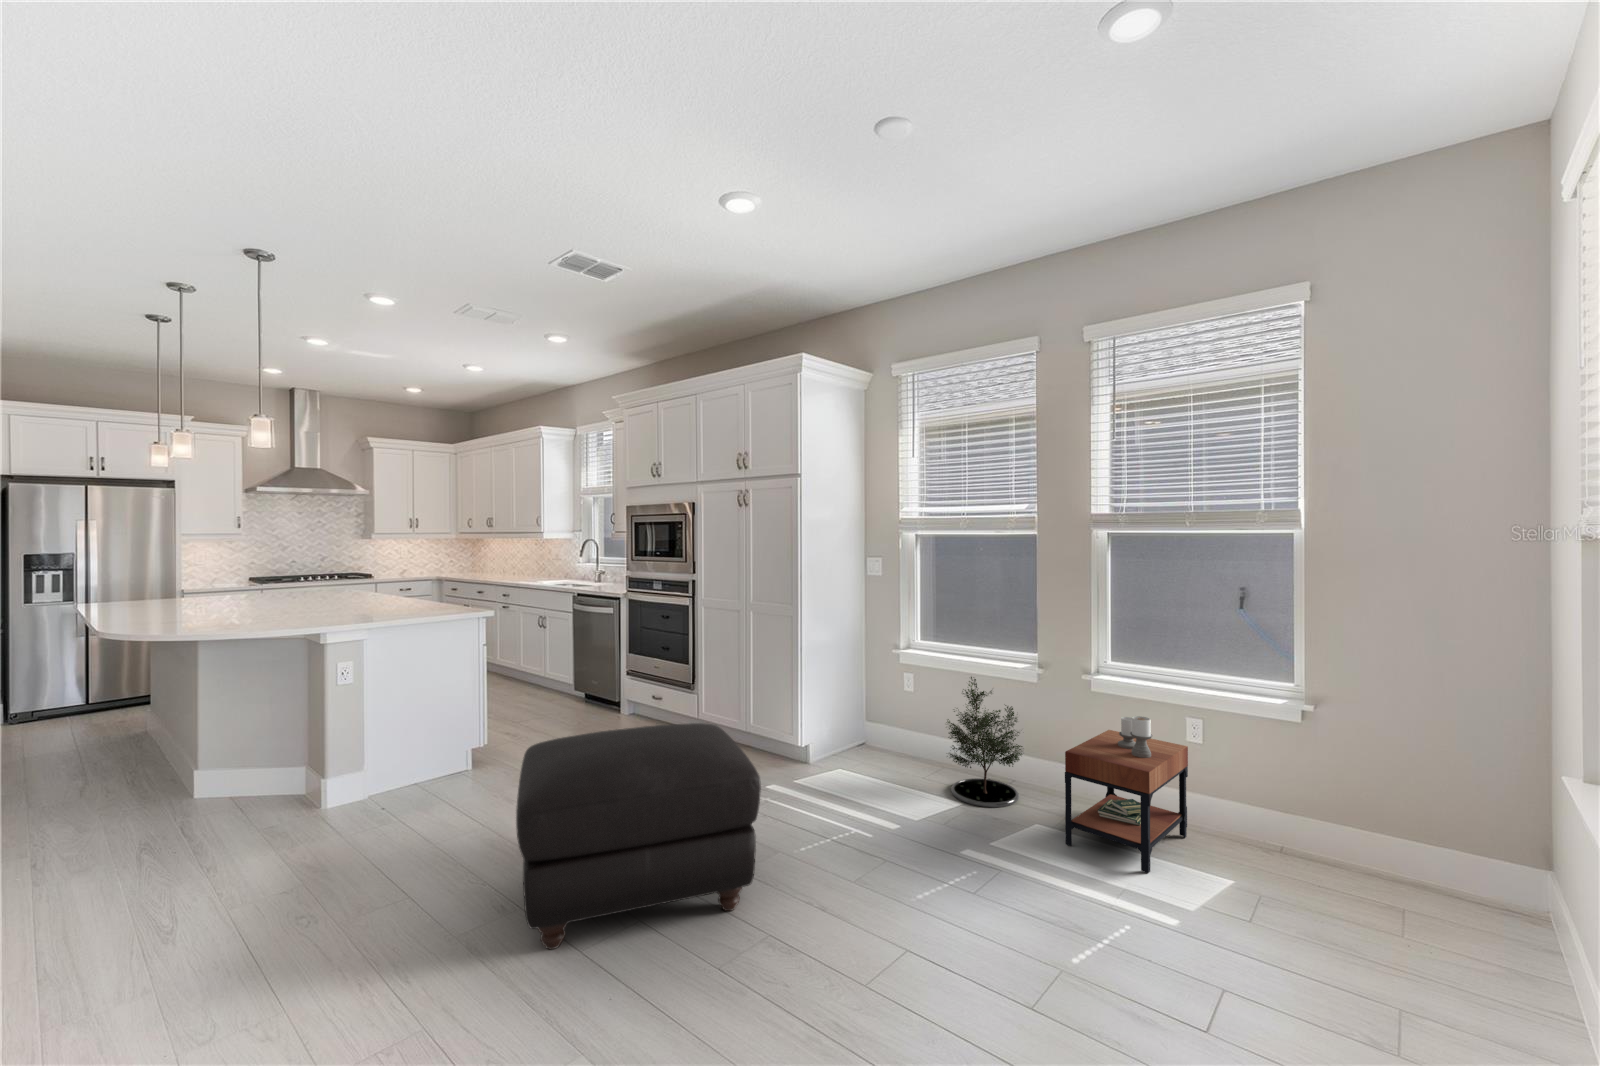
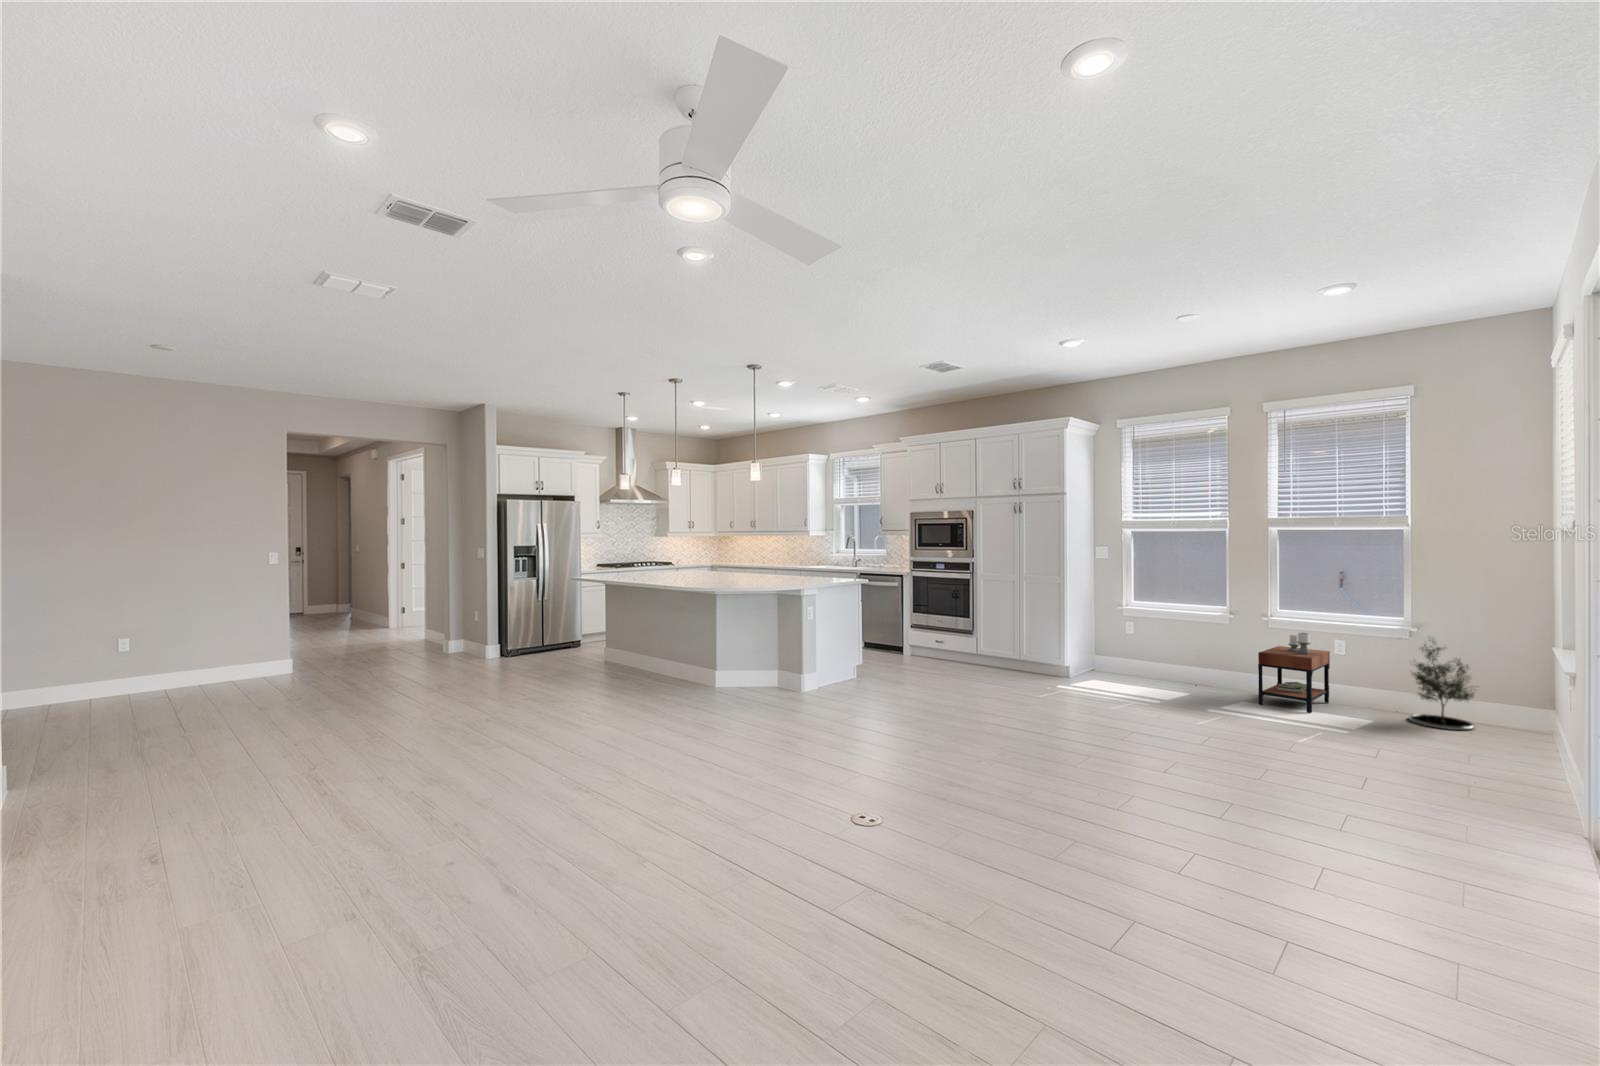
potted tree: present [947,677,1023,807] -> present [1409,640,1475,730]
ottoman: present [516,723,761,949] -> none [968,635,1113,727]

